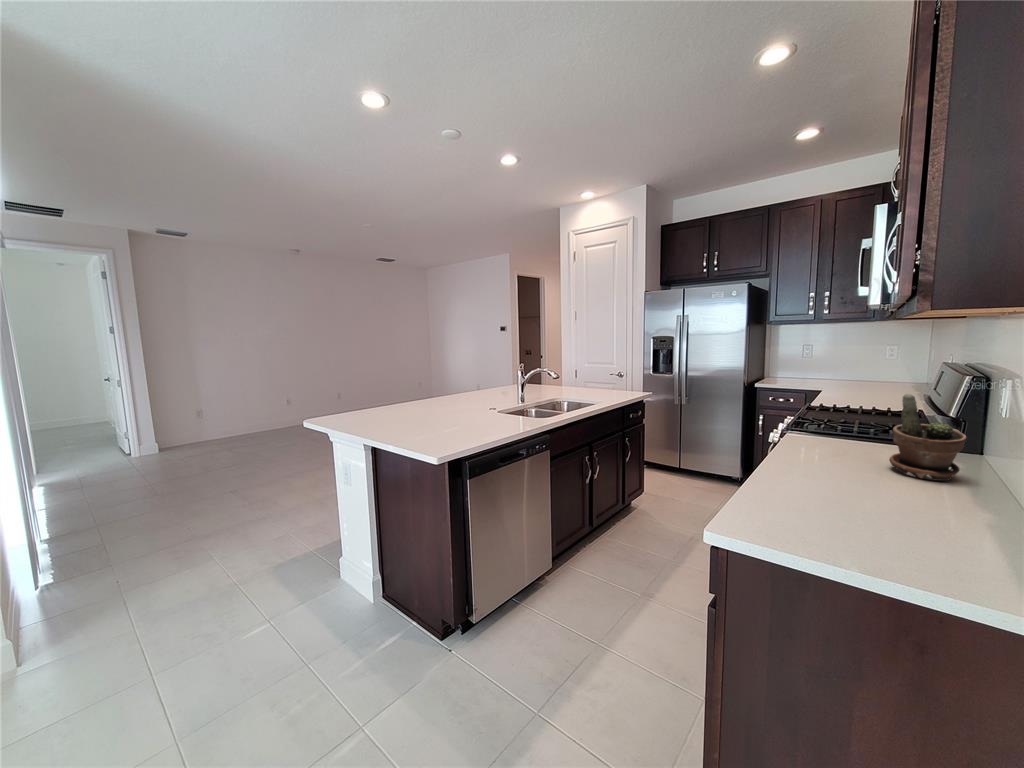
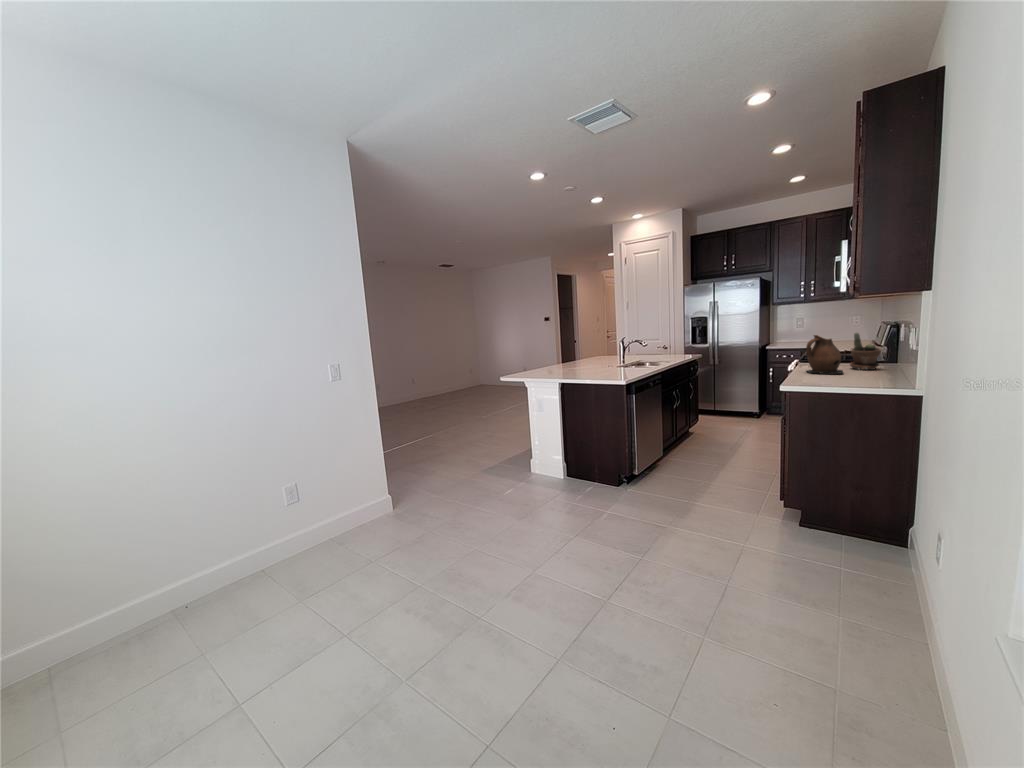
ceramic pitcher: none [790,396,877,495] -> present [806,335,843,374]

